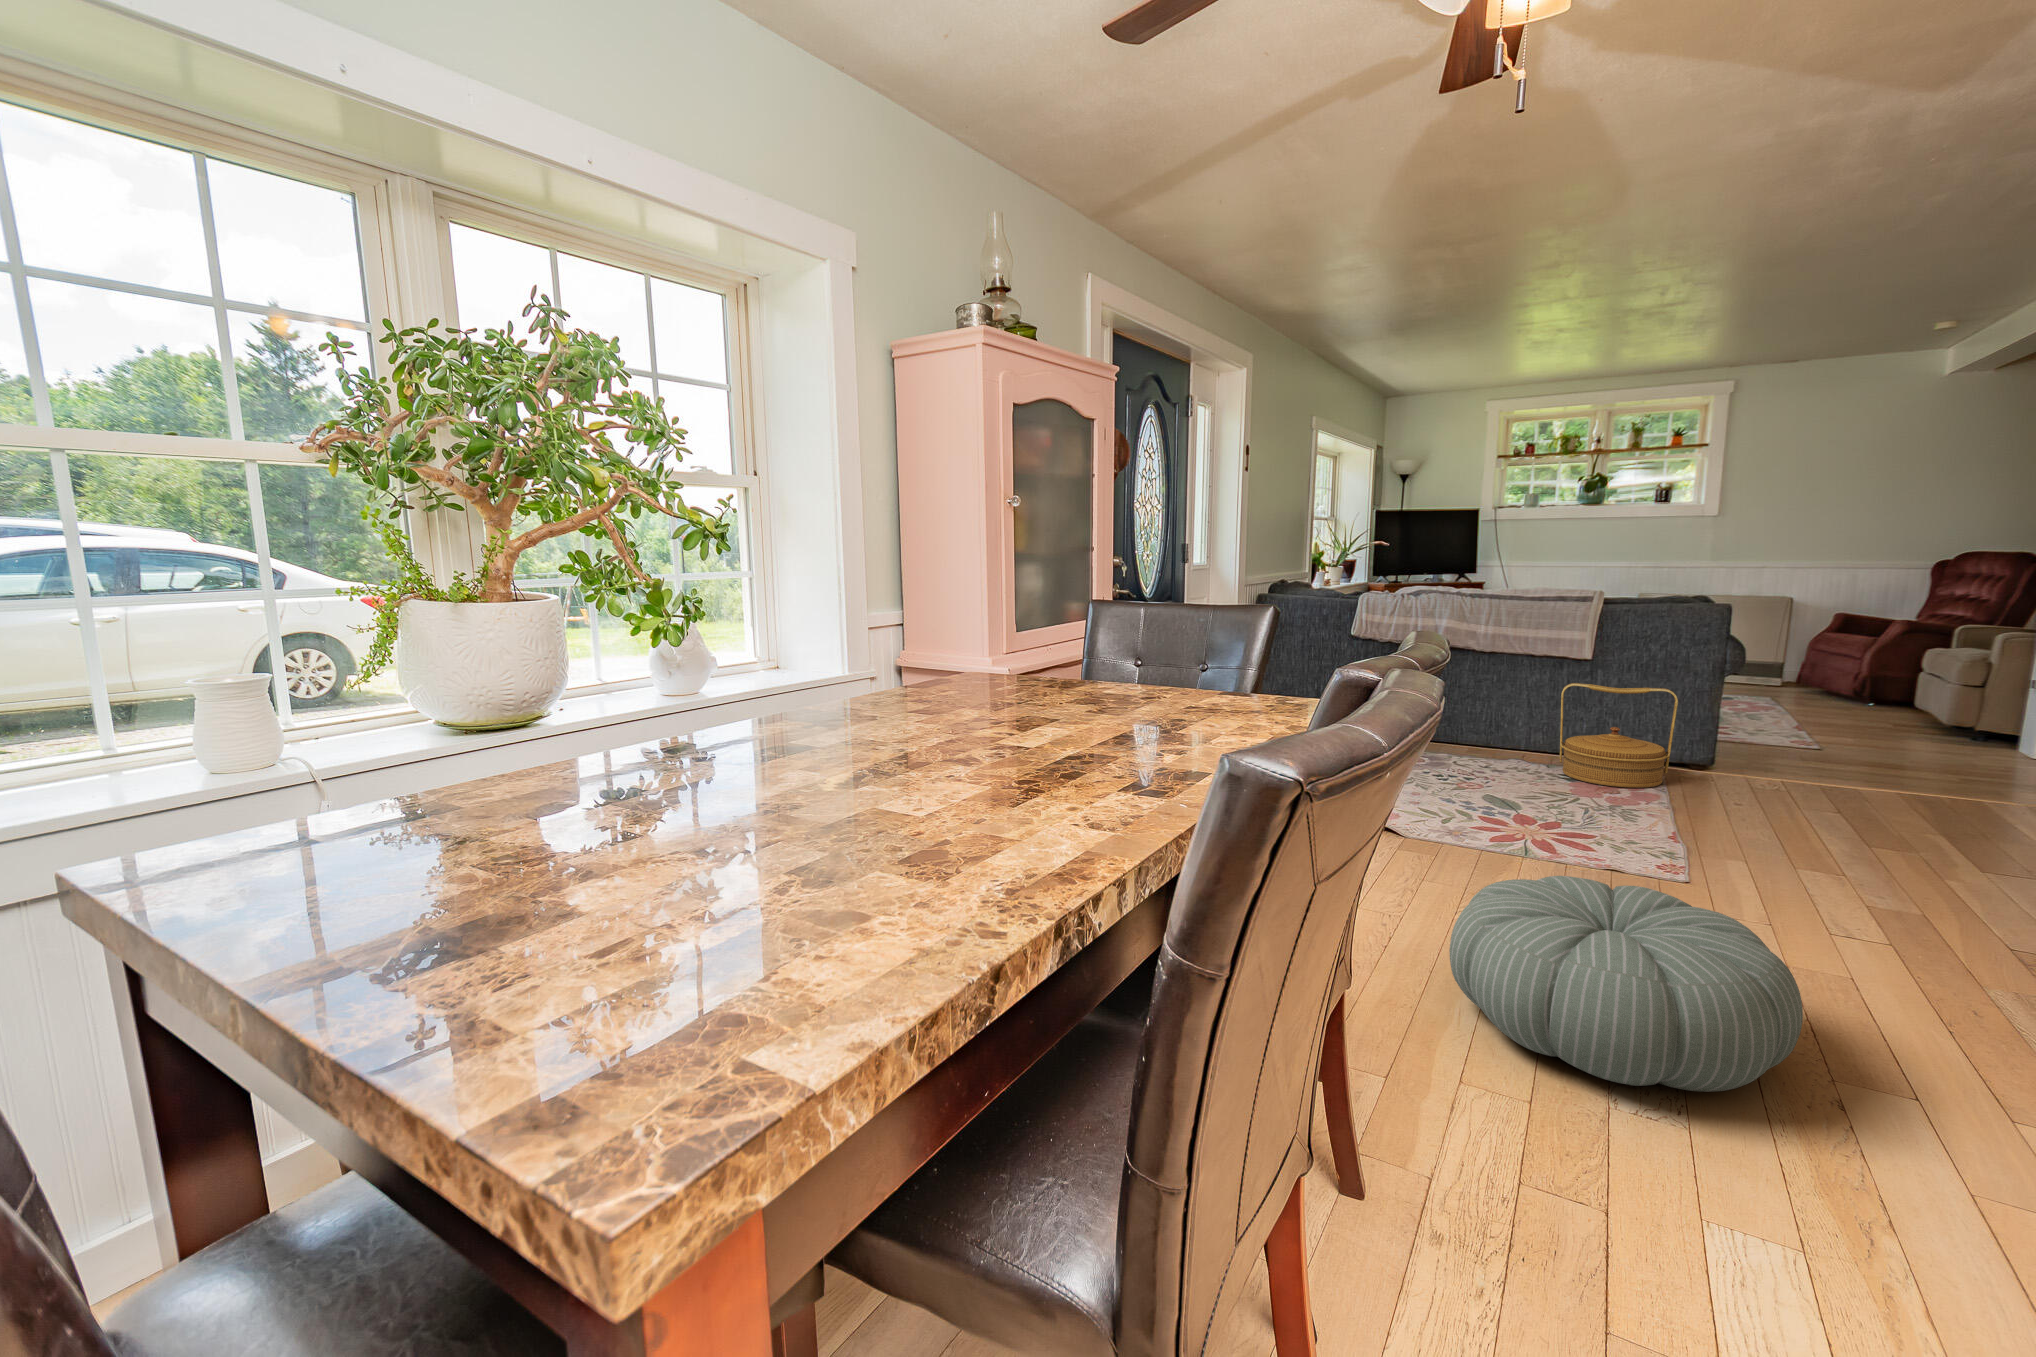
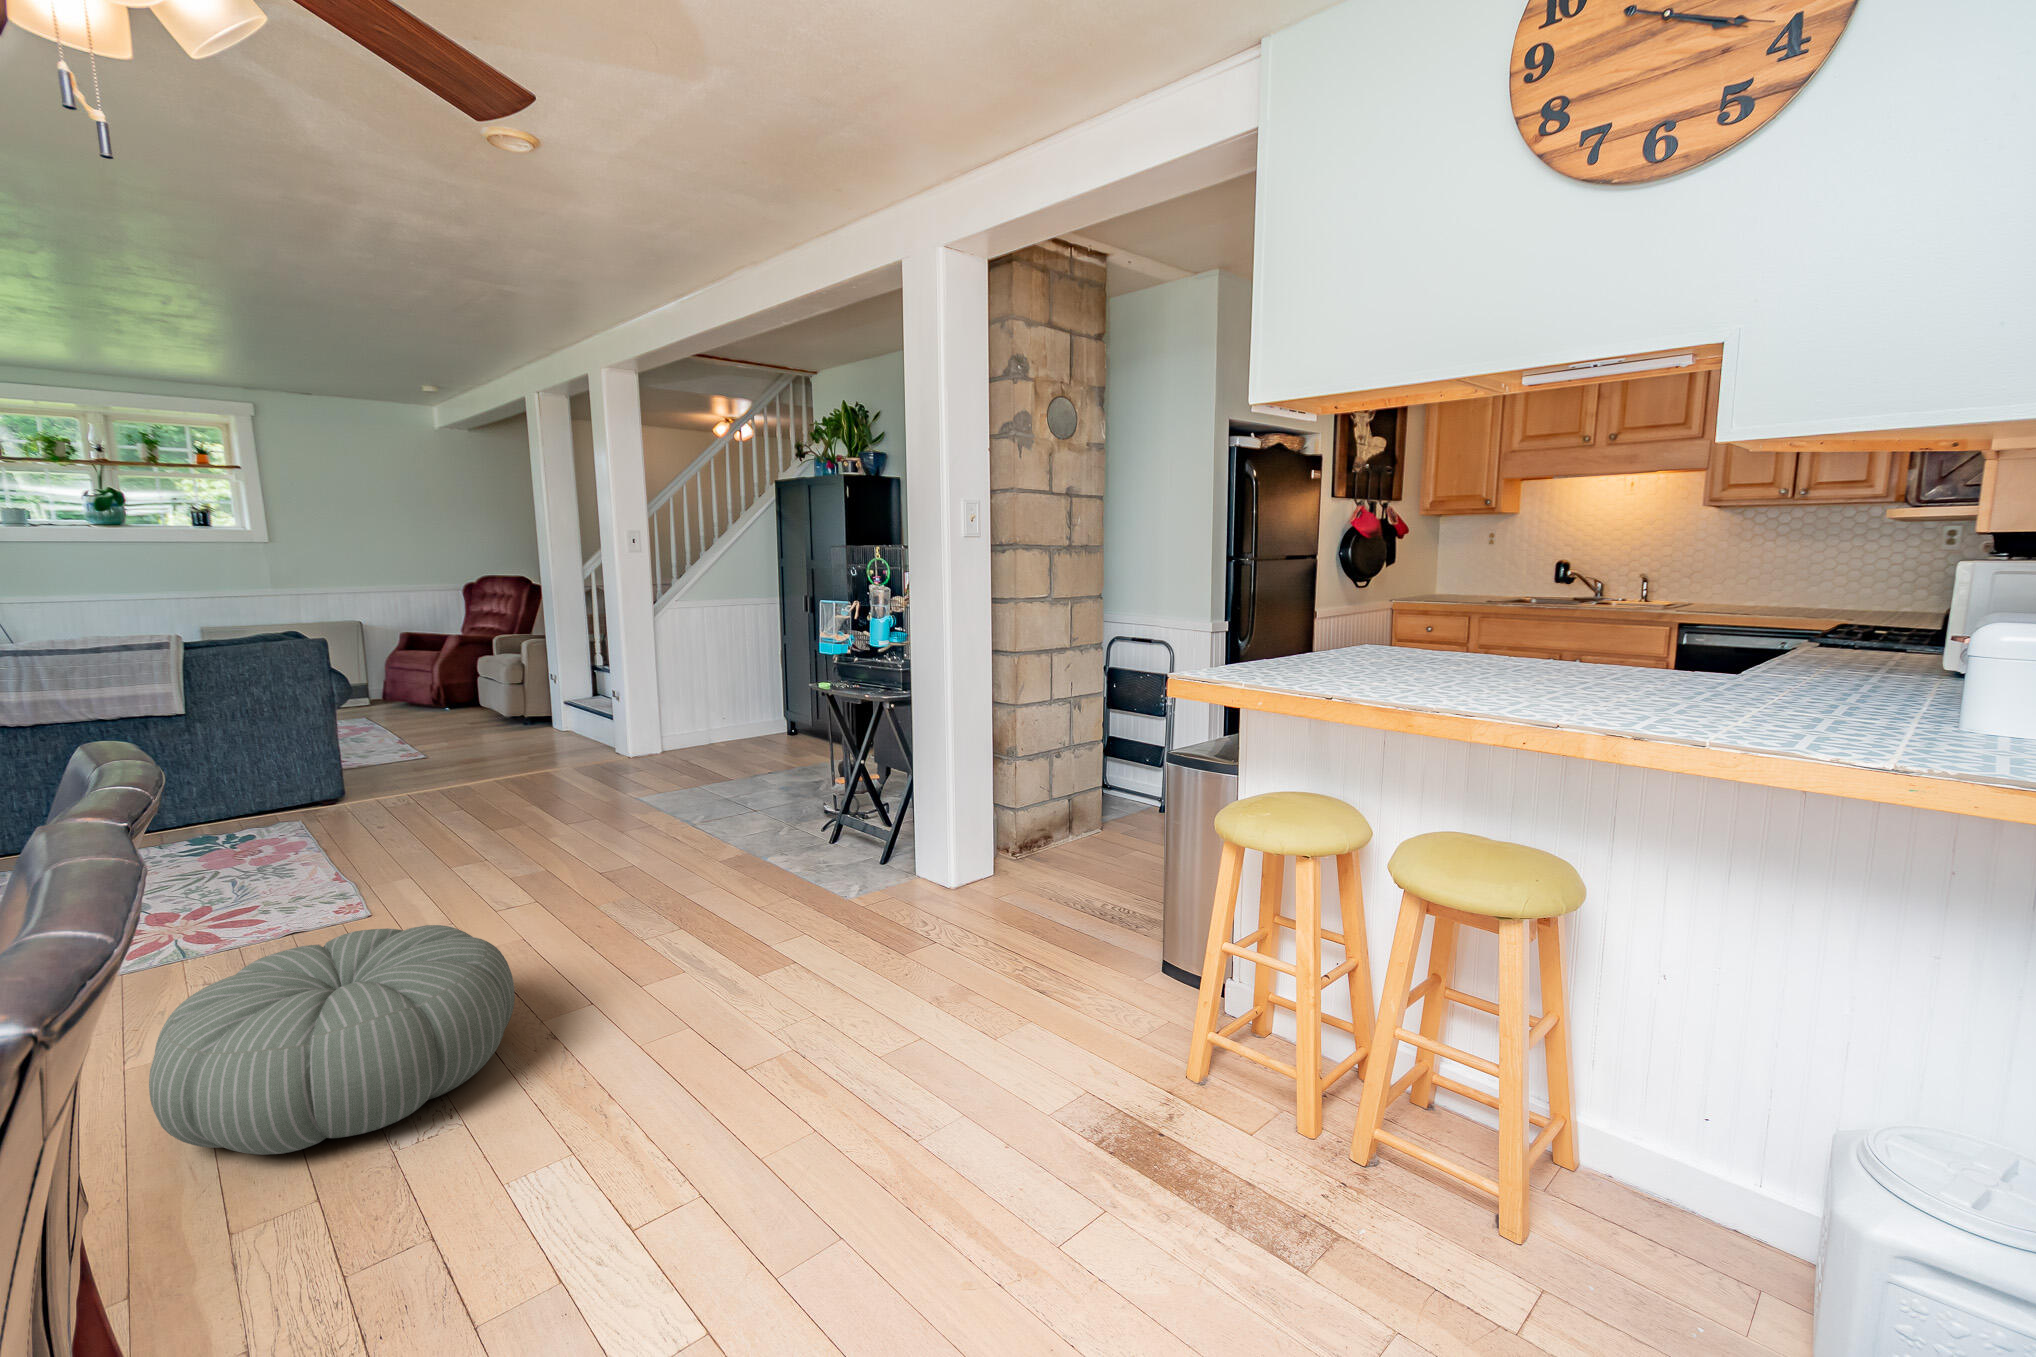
woven basket: present [1560,683,1678,788] -> none [159,731,305,853]

